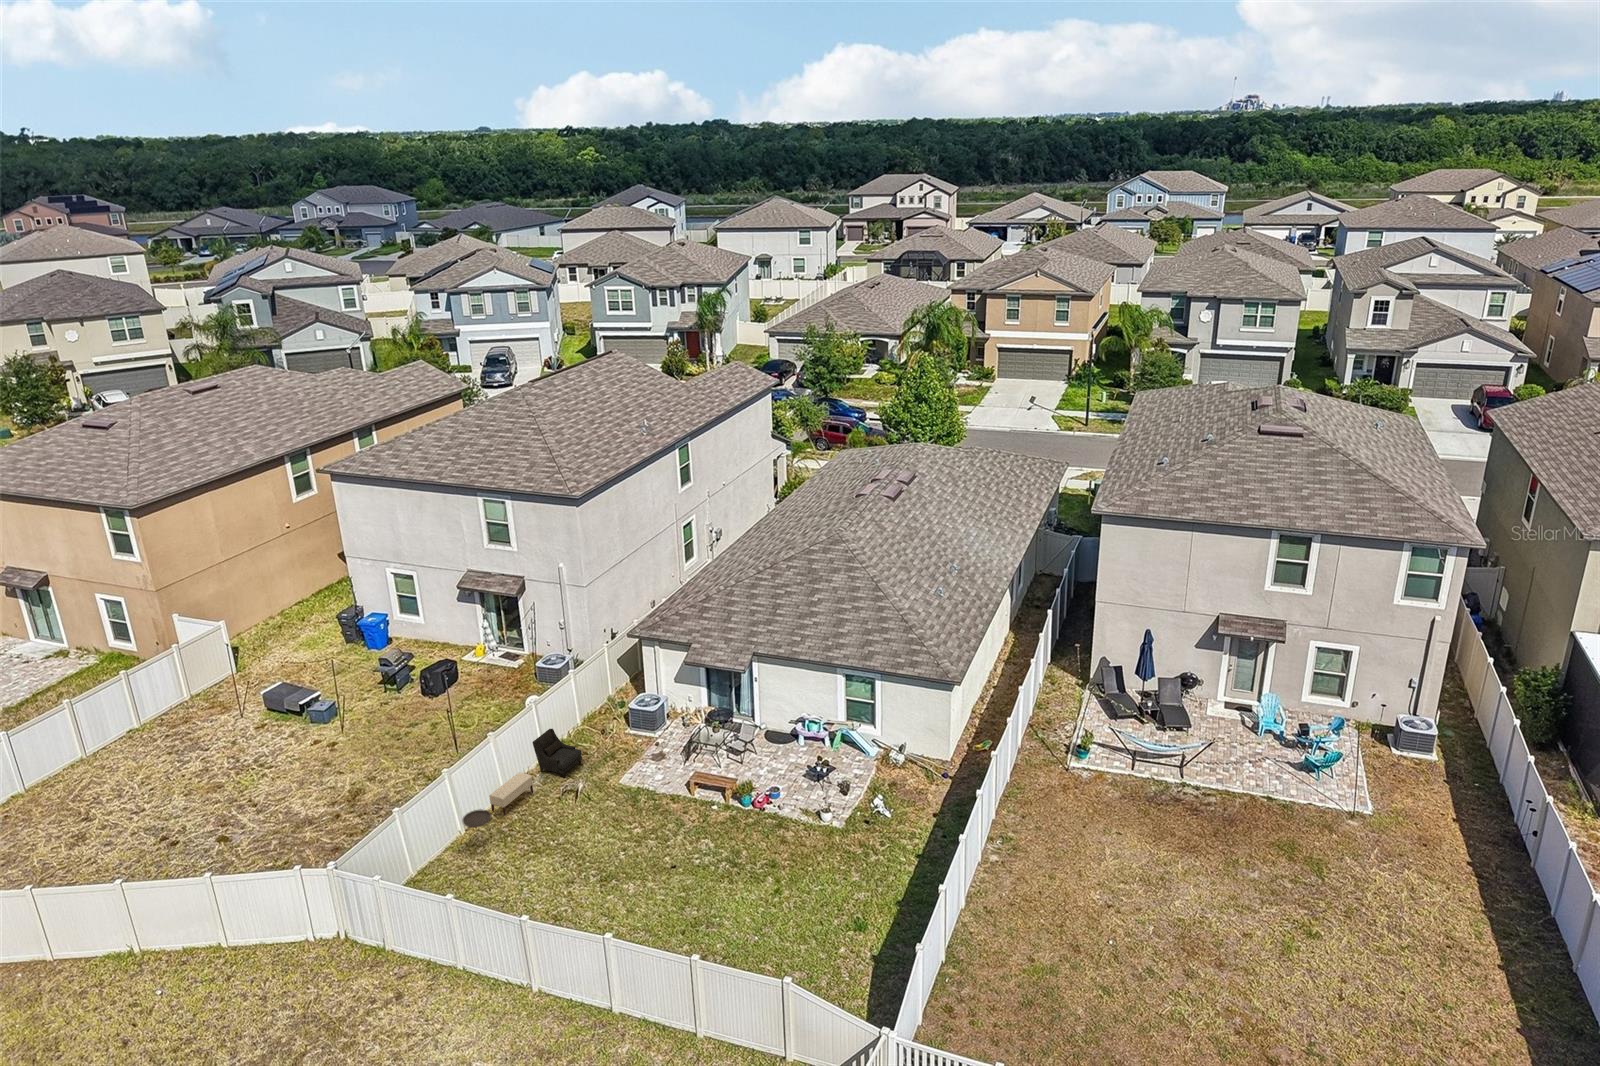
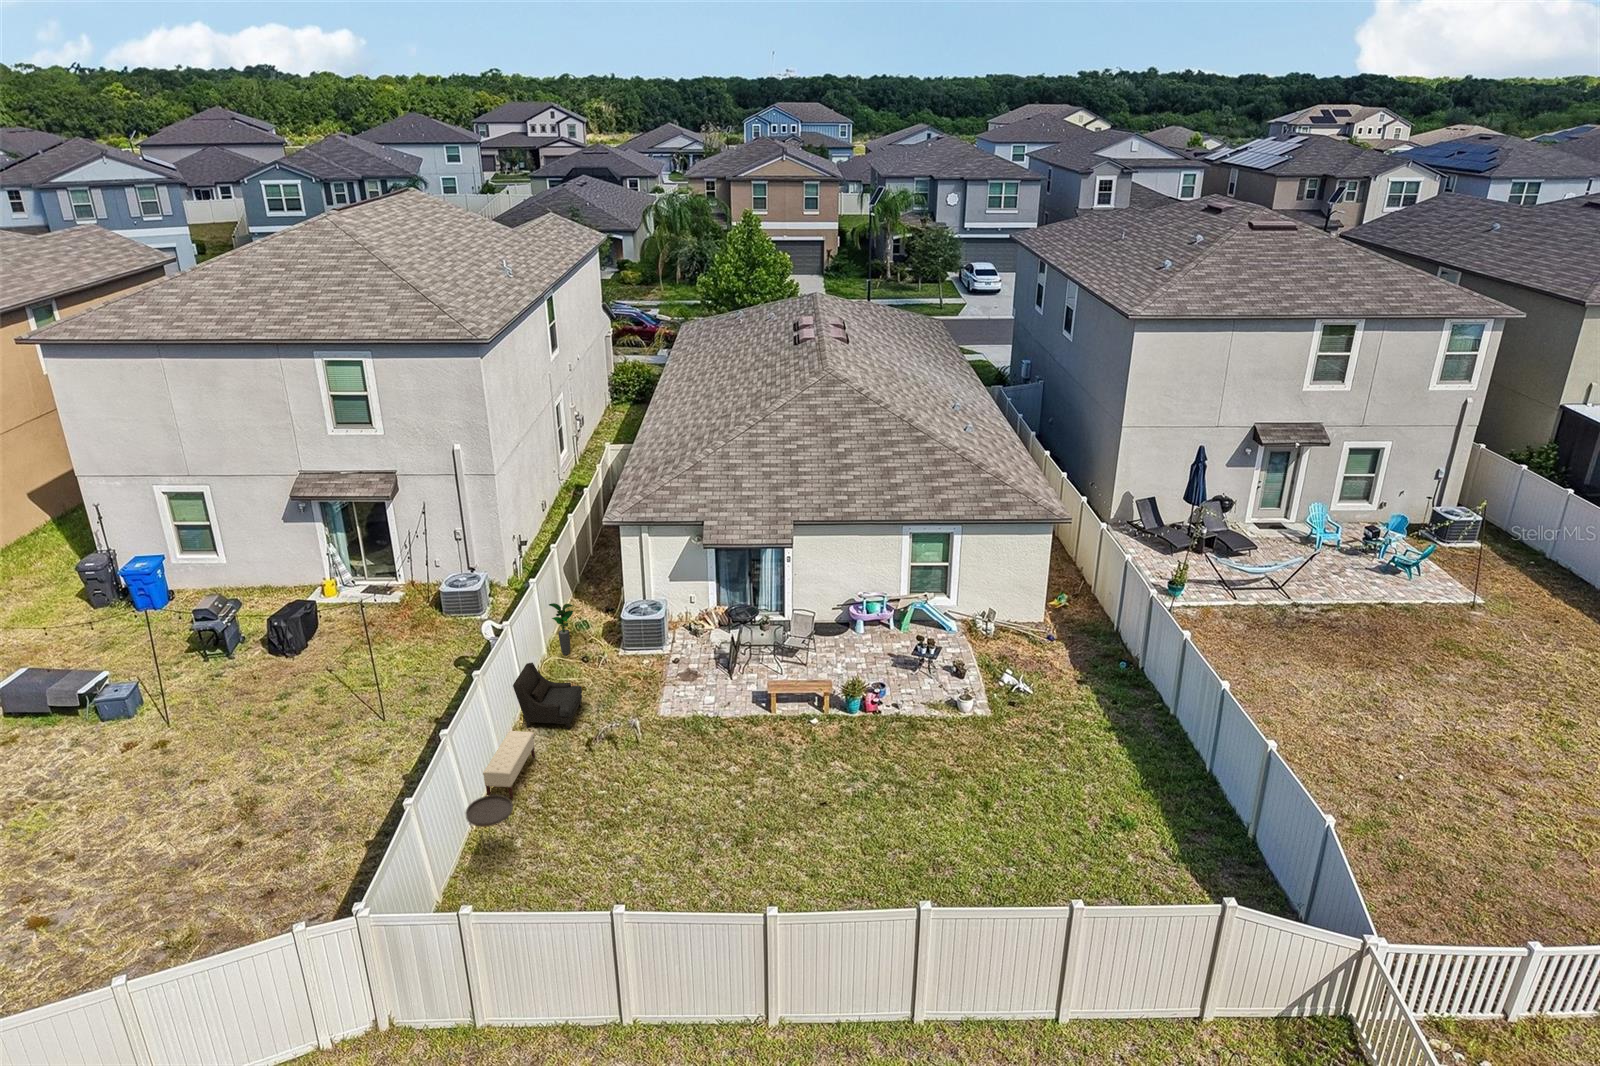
potted plant: none [585,688,602,726] -> present [549,603,573,655]

